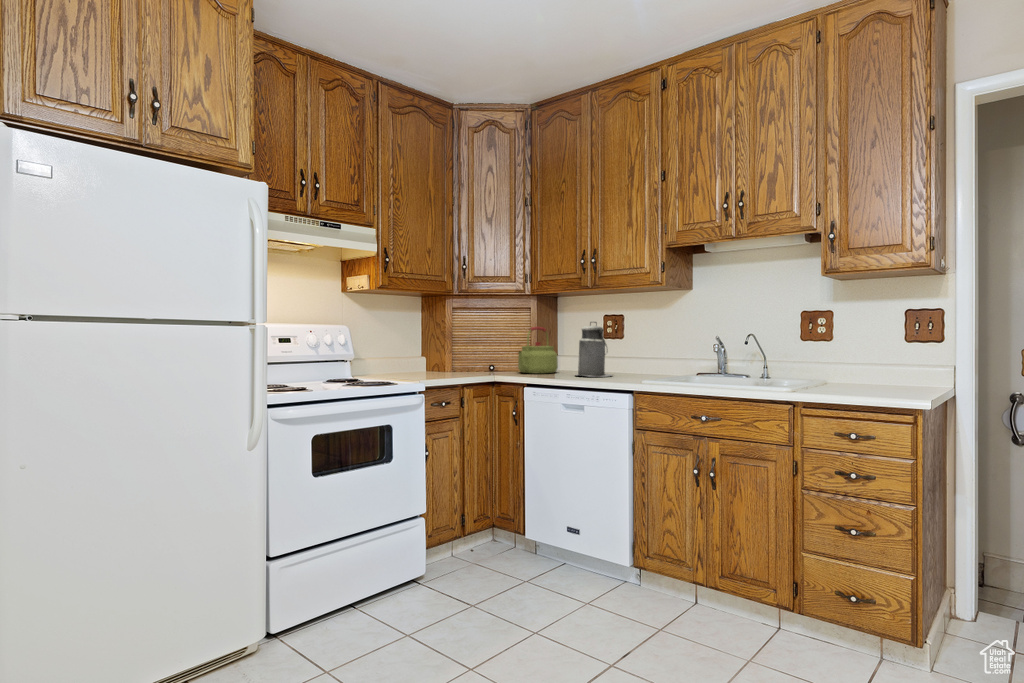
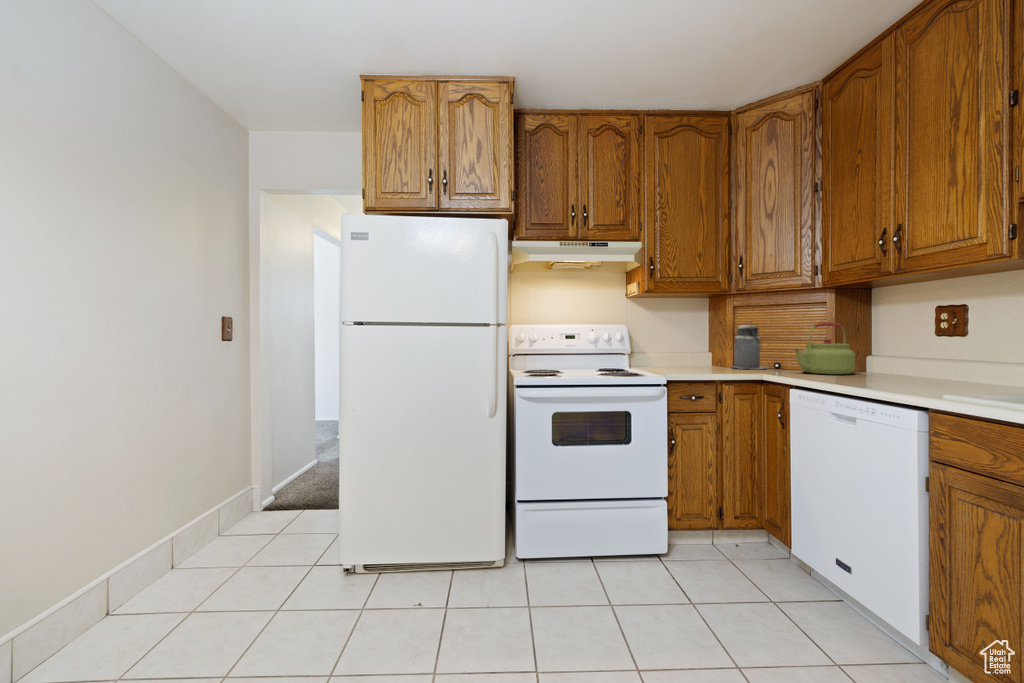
canister: present [576,322,611,377] -> present [733,324,766,369]

